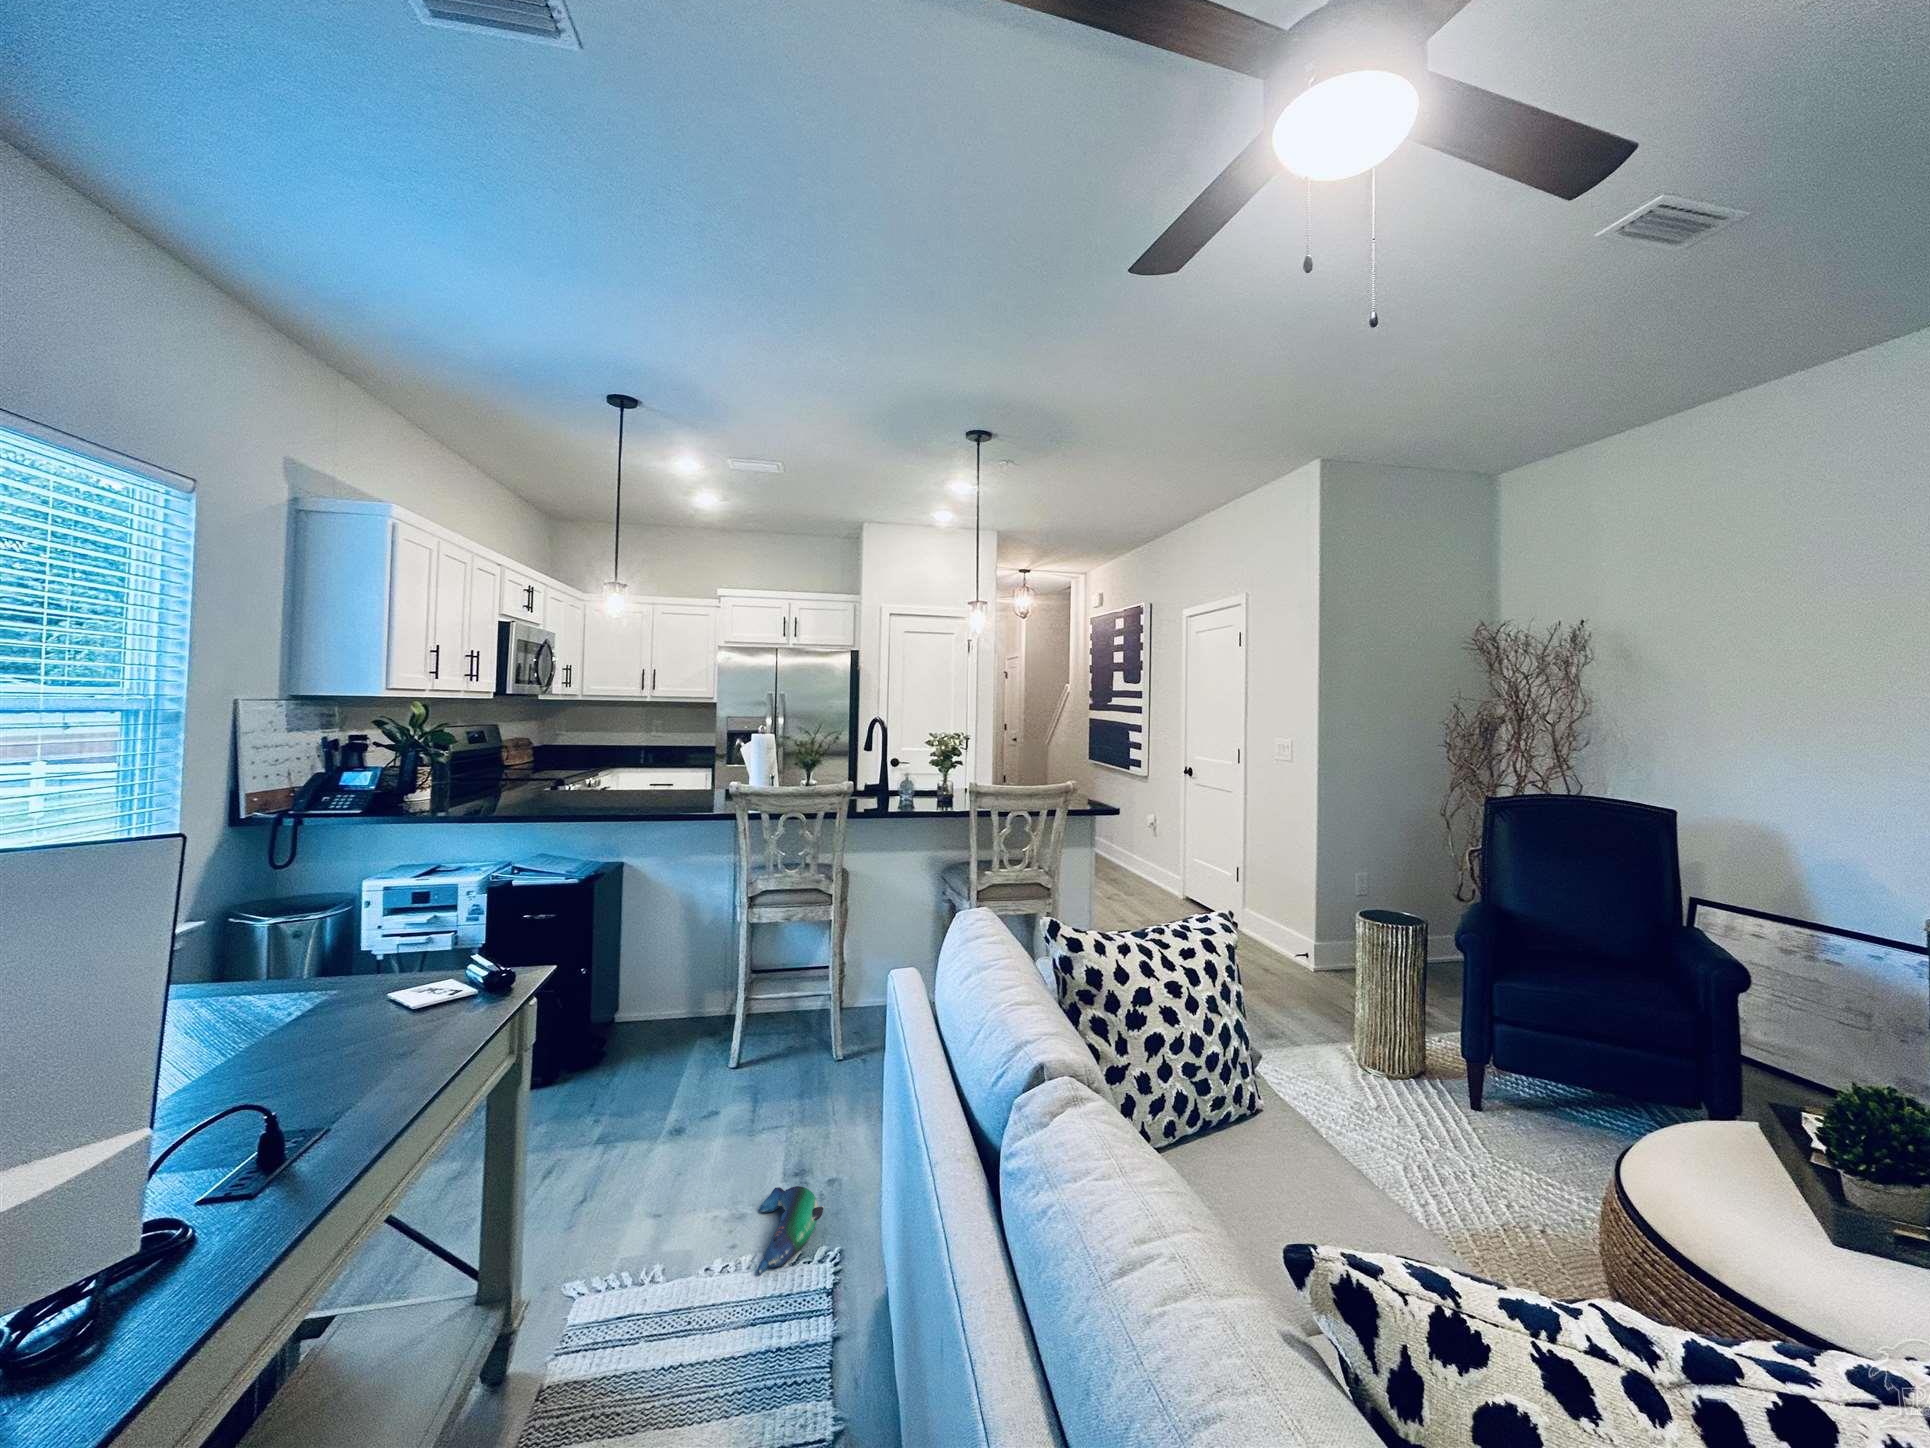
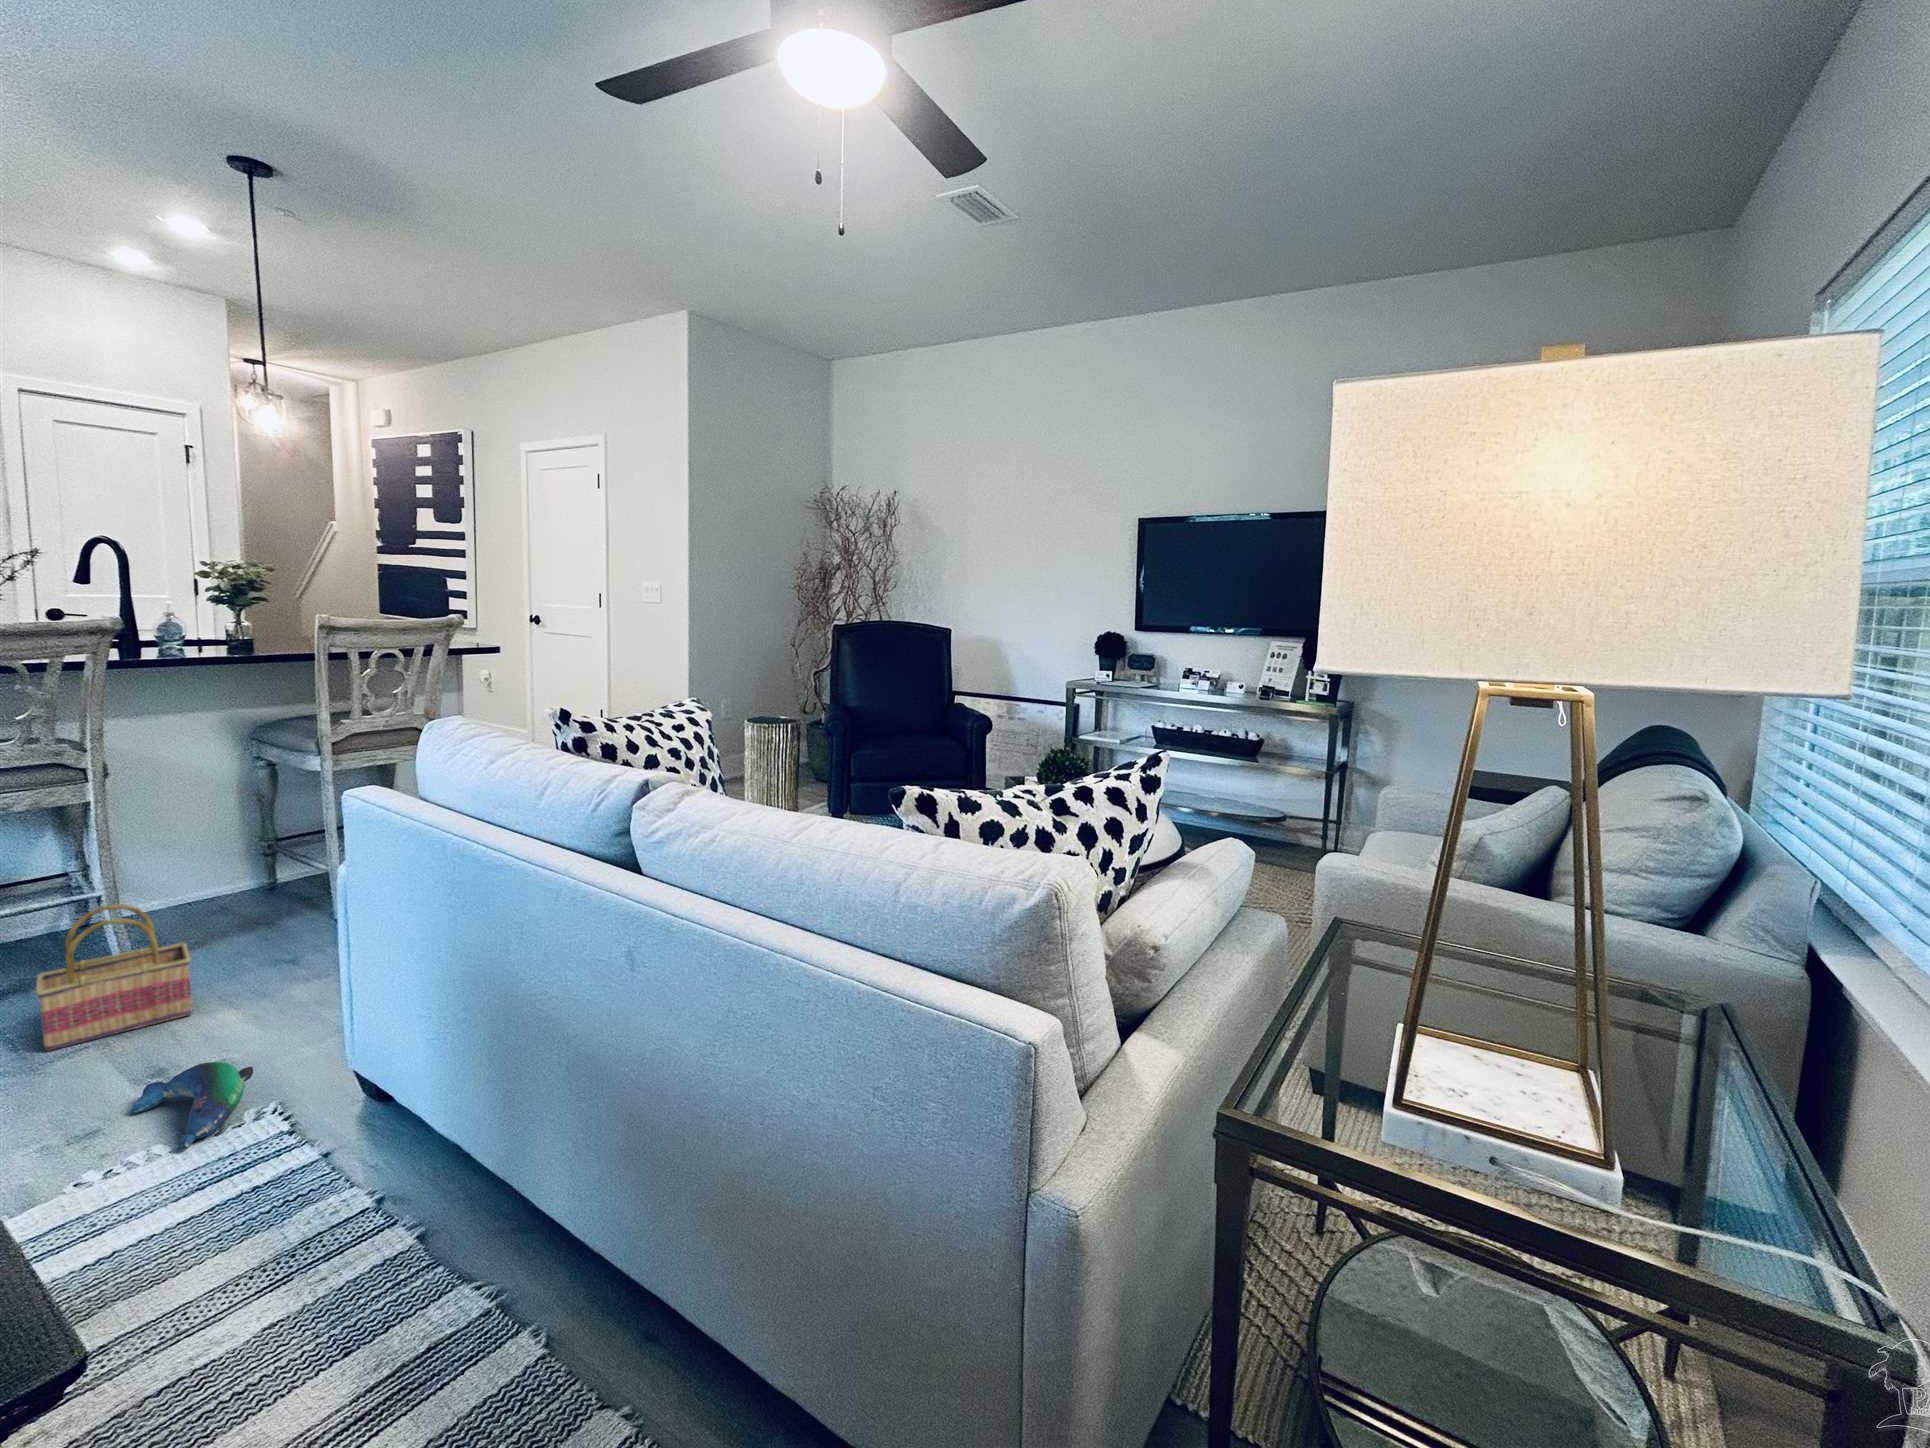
basket: none [762,1008,852,1119] -> present [36,904,192,1051]

